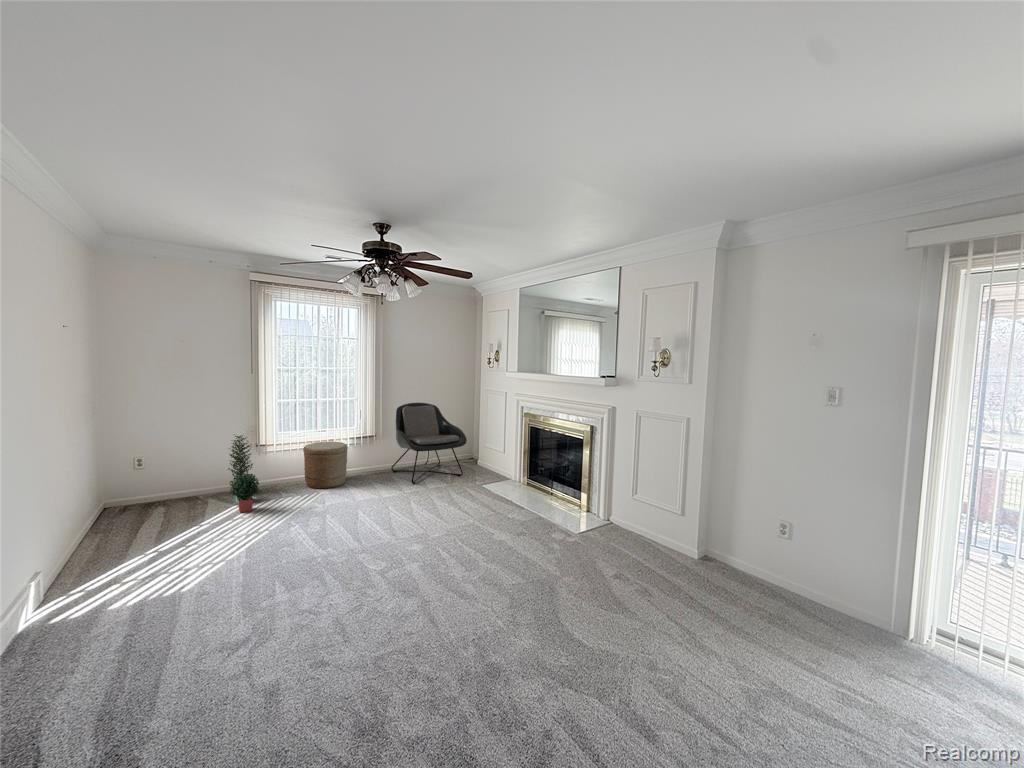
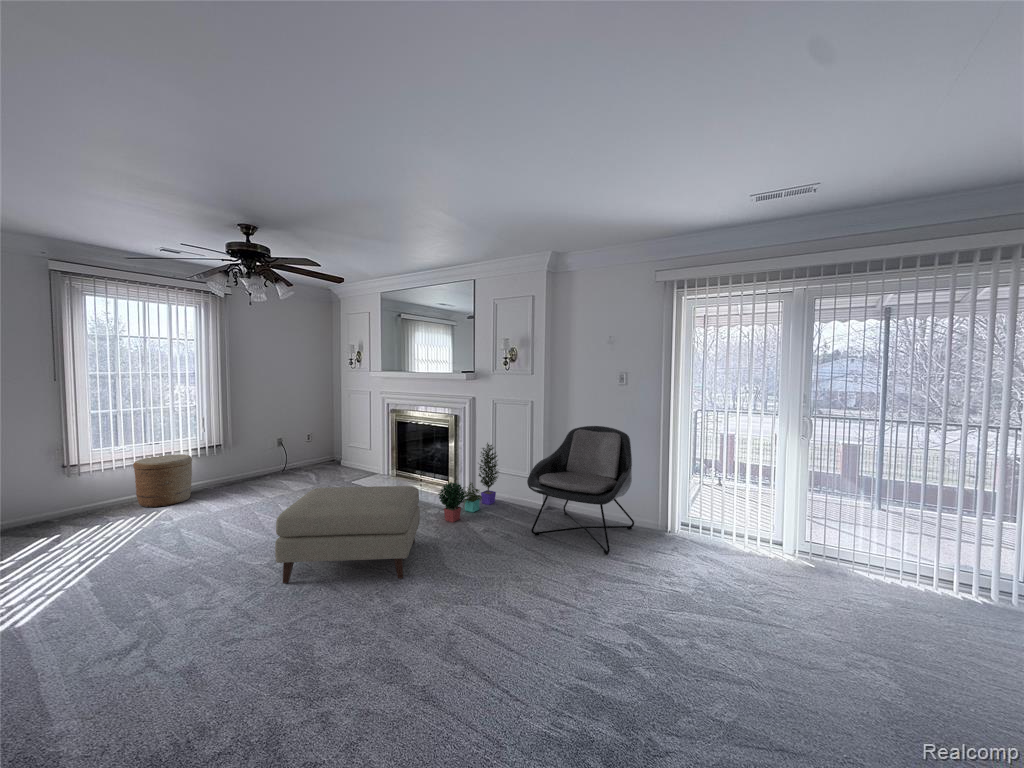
lounge chair: present [391,403,467,484] -> present [527,426,634,554]
potted plant: present [227,435,259,513] -> present [438,443,499,522]
ottoman: none [383,498,538,624] -> present [275,486,420,583]

